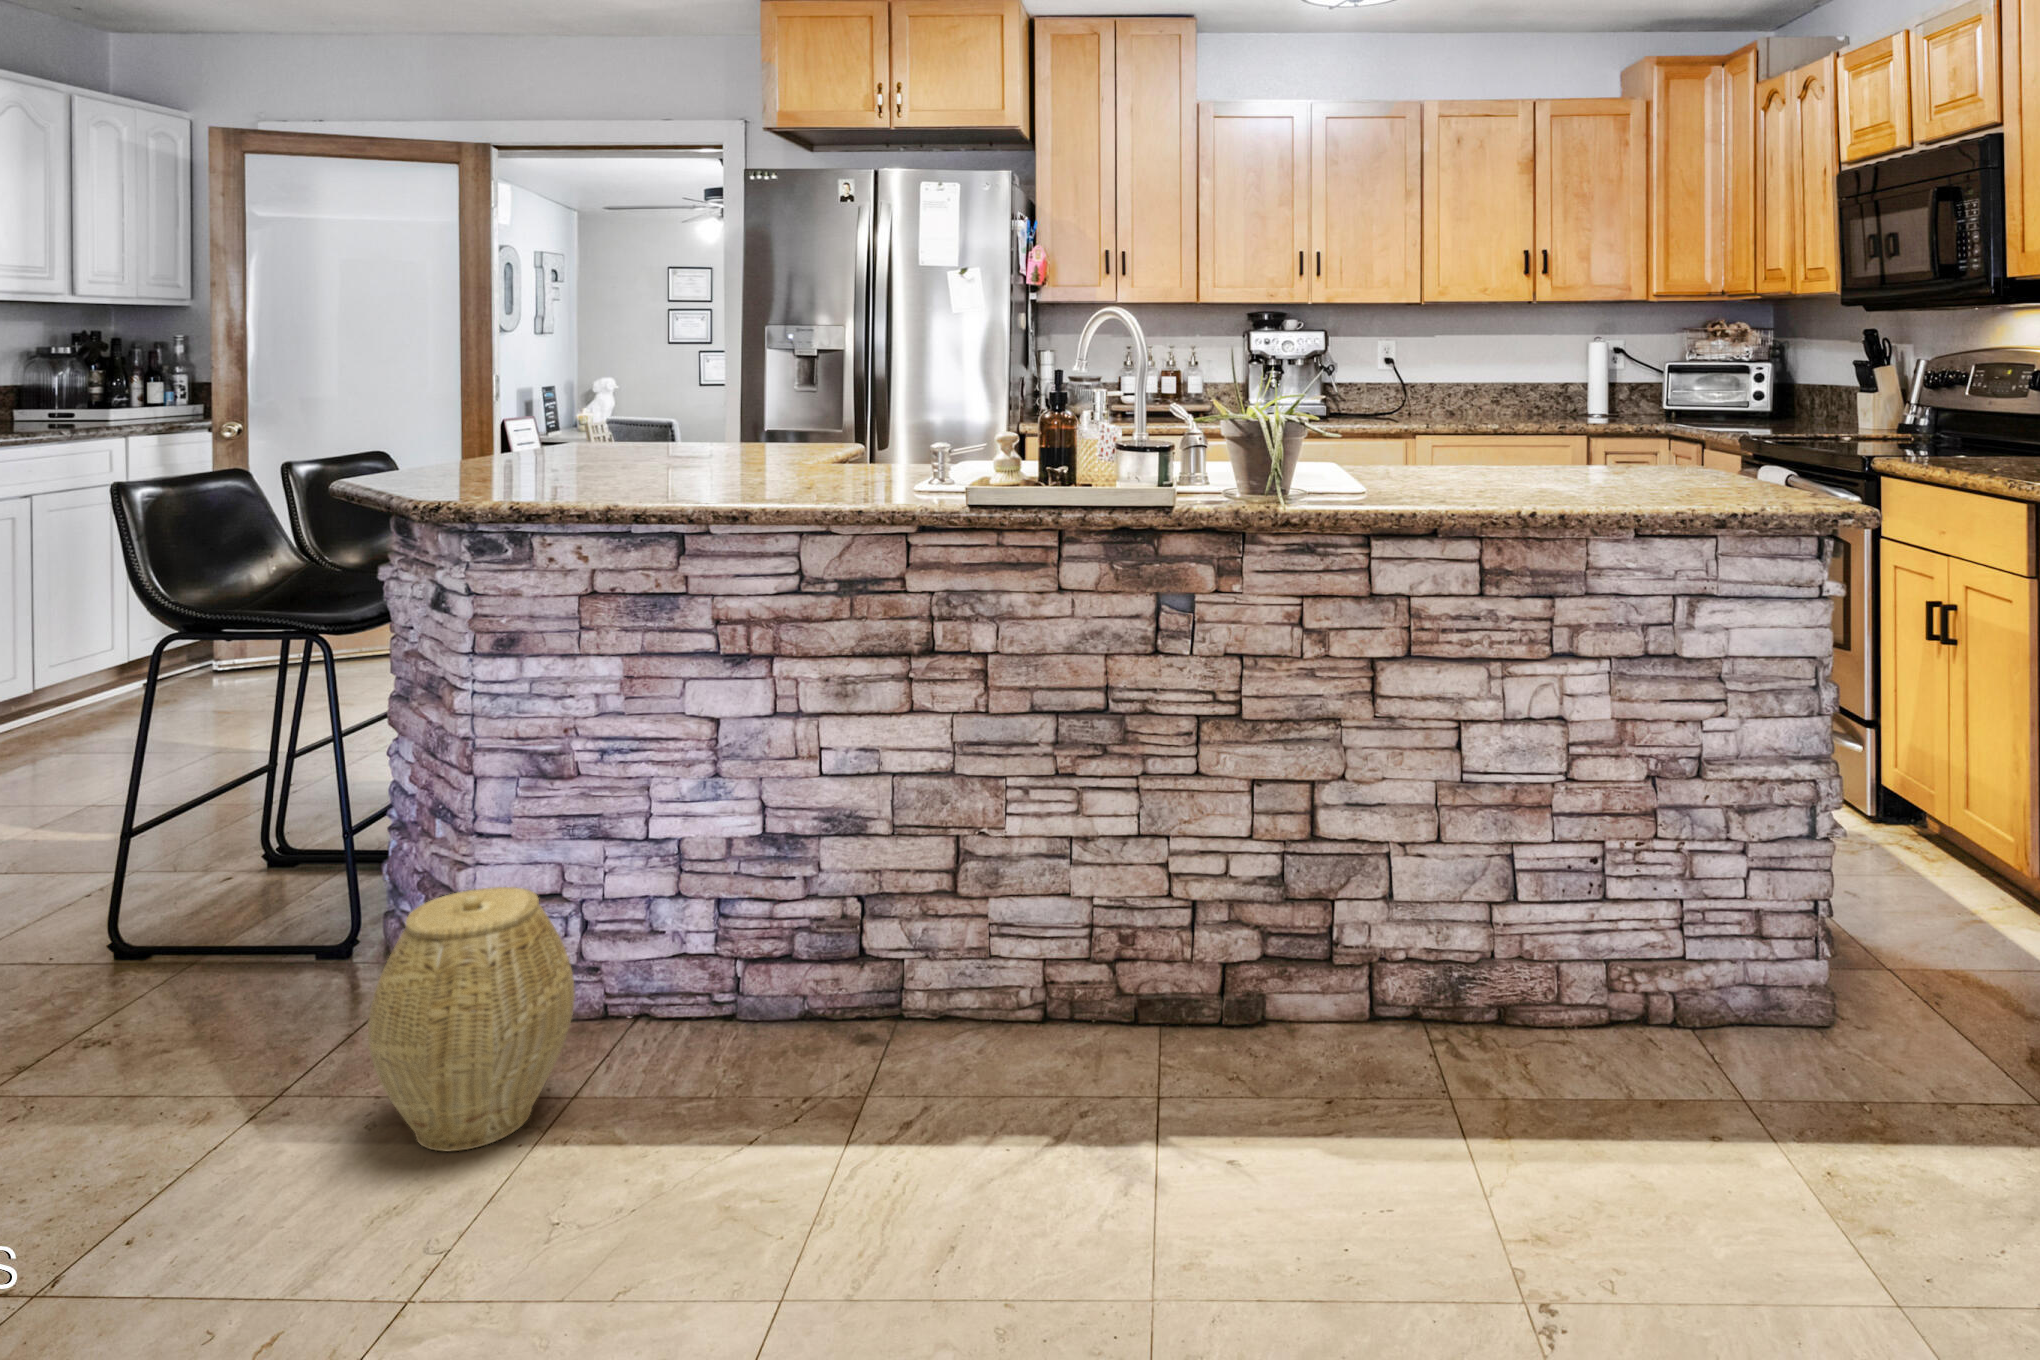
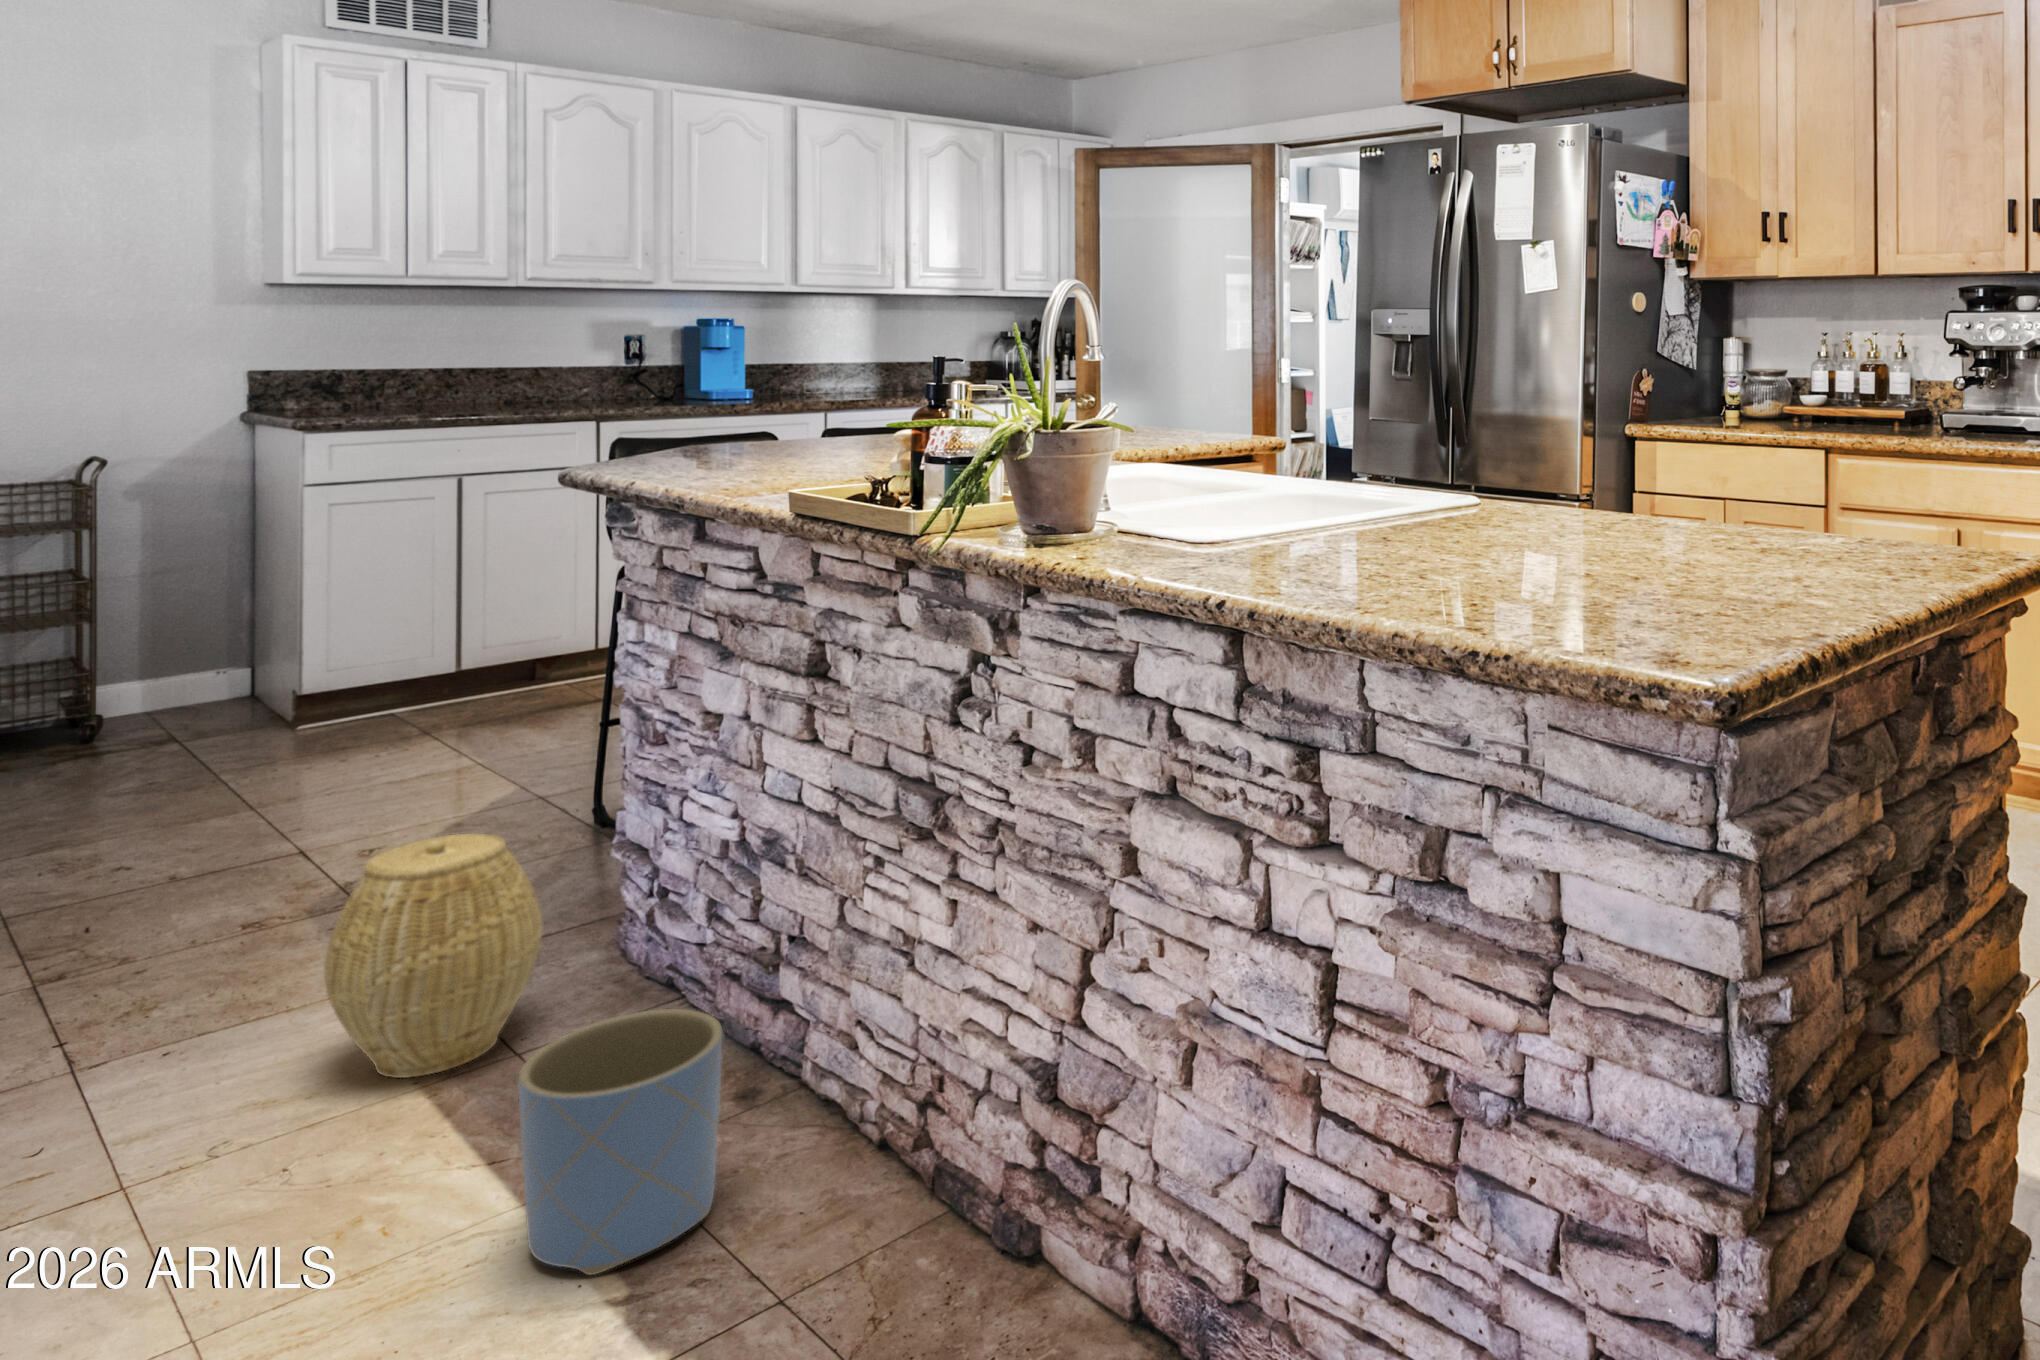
planter: none [874,938,1023,1149] -> present [518,1009,722,1275]

